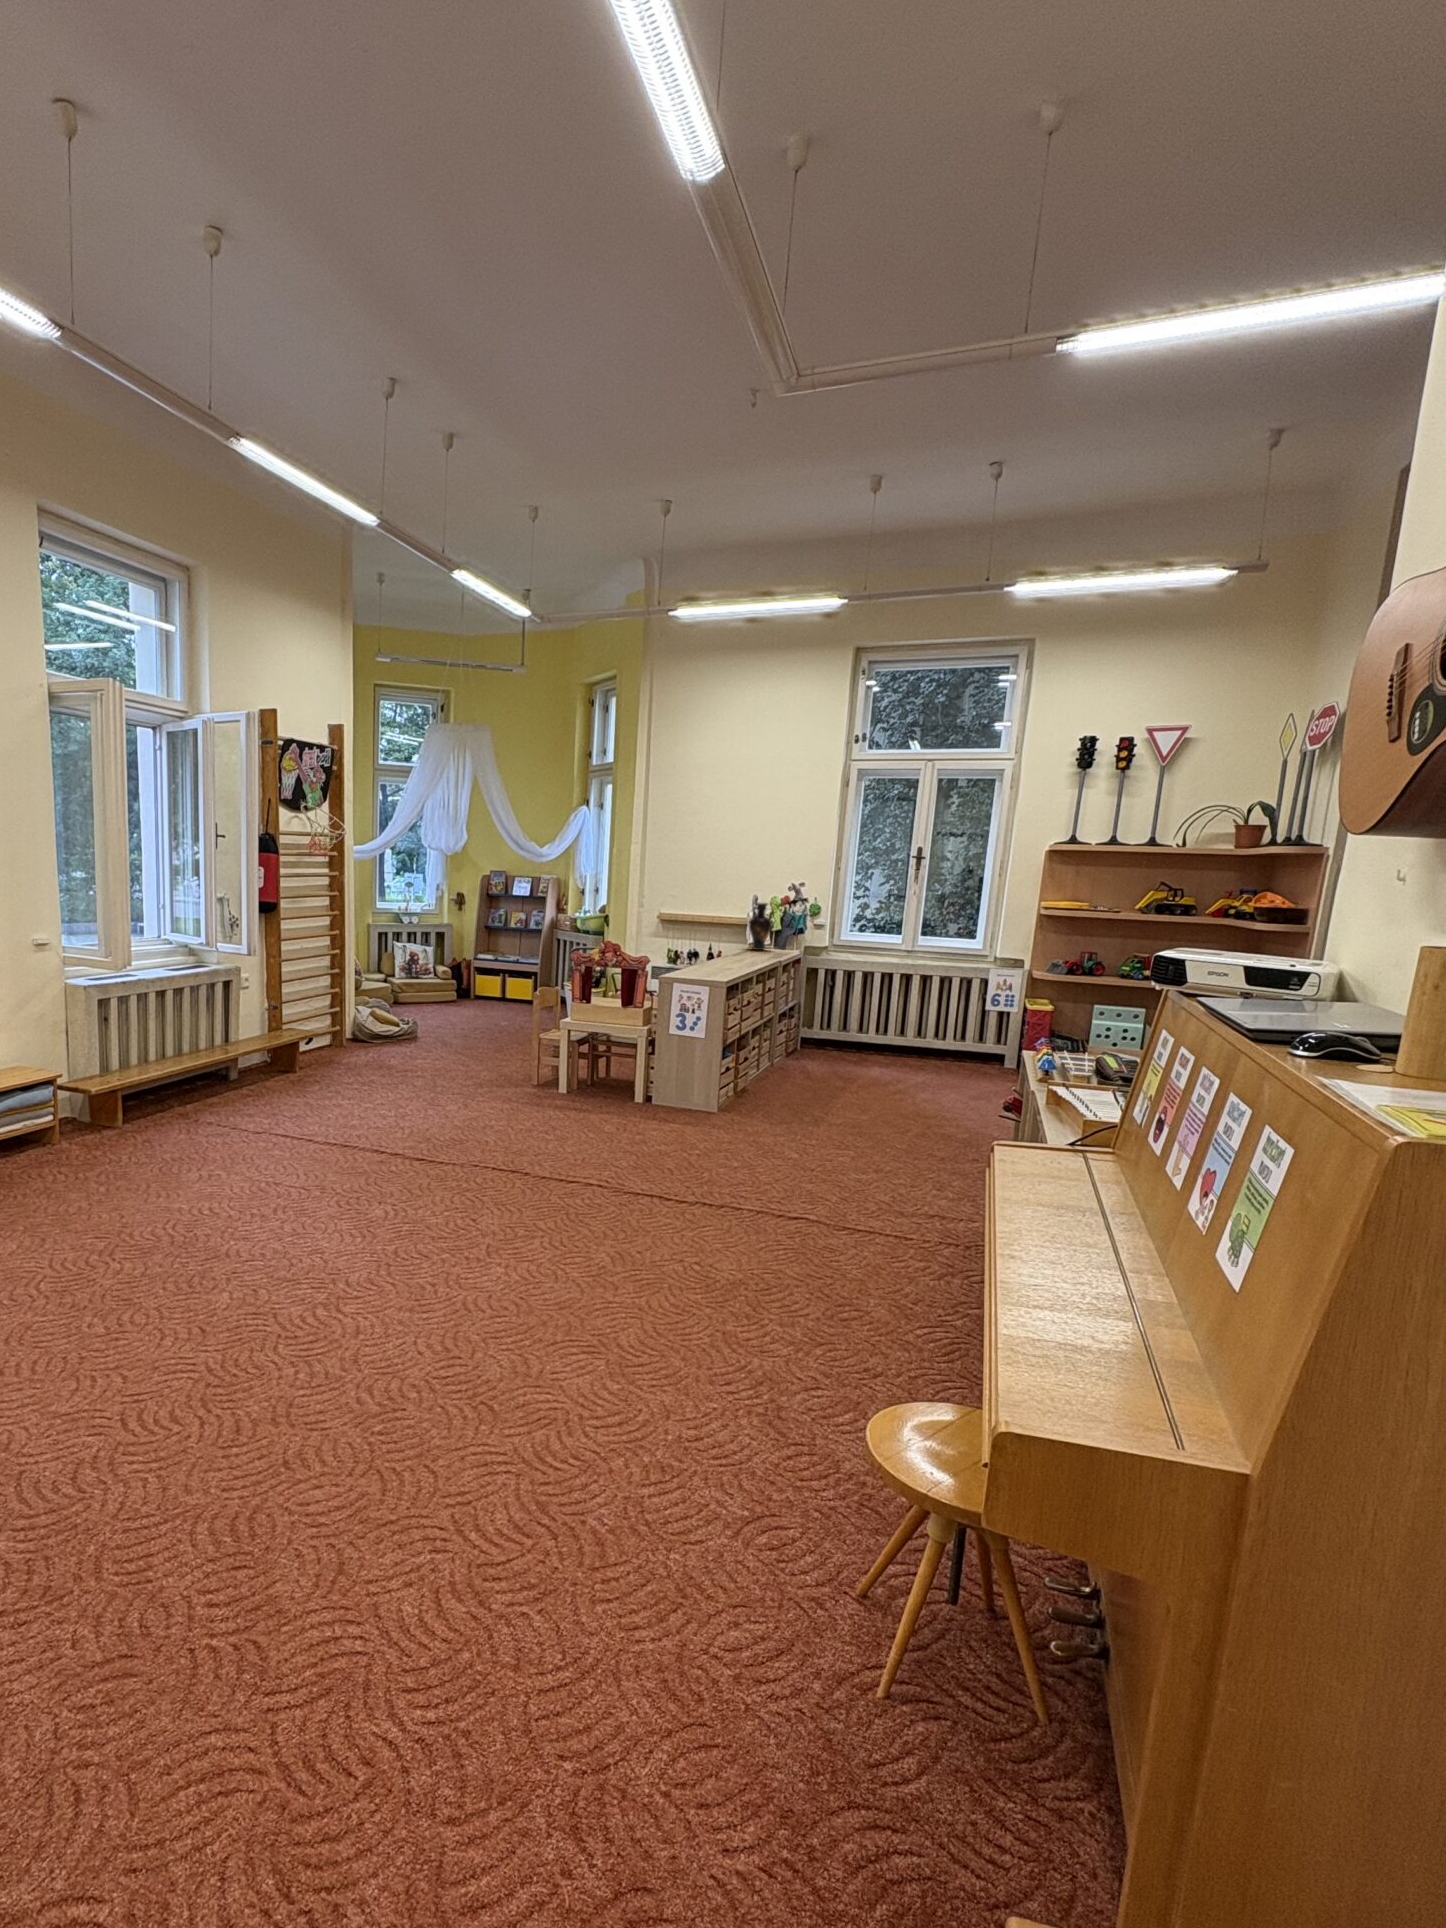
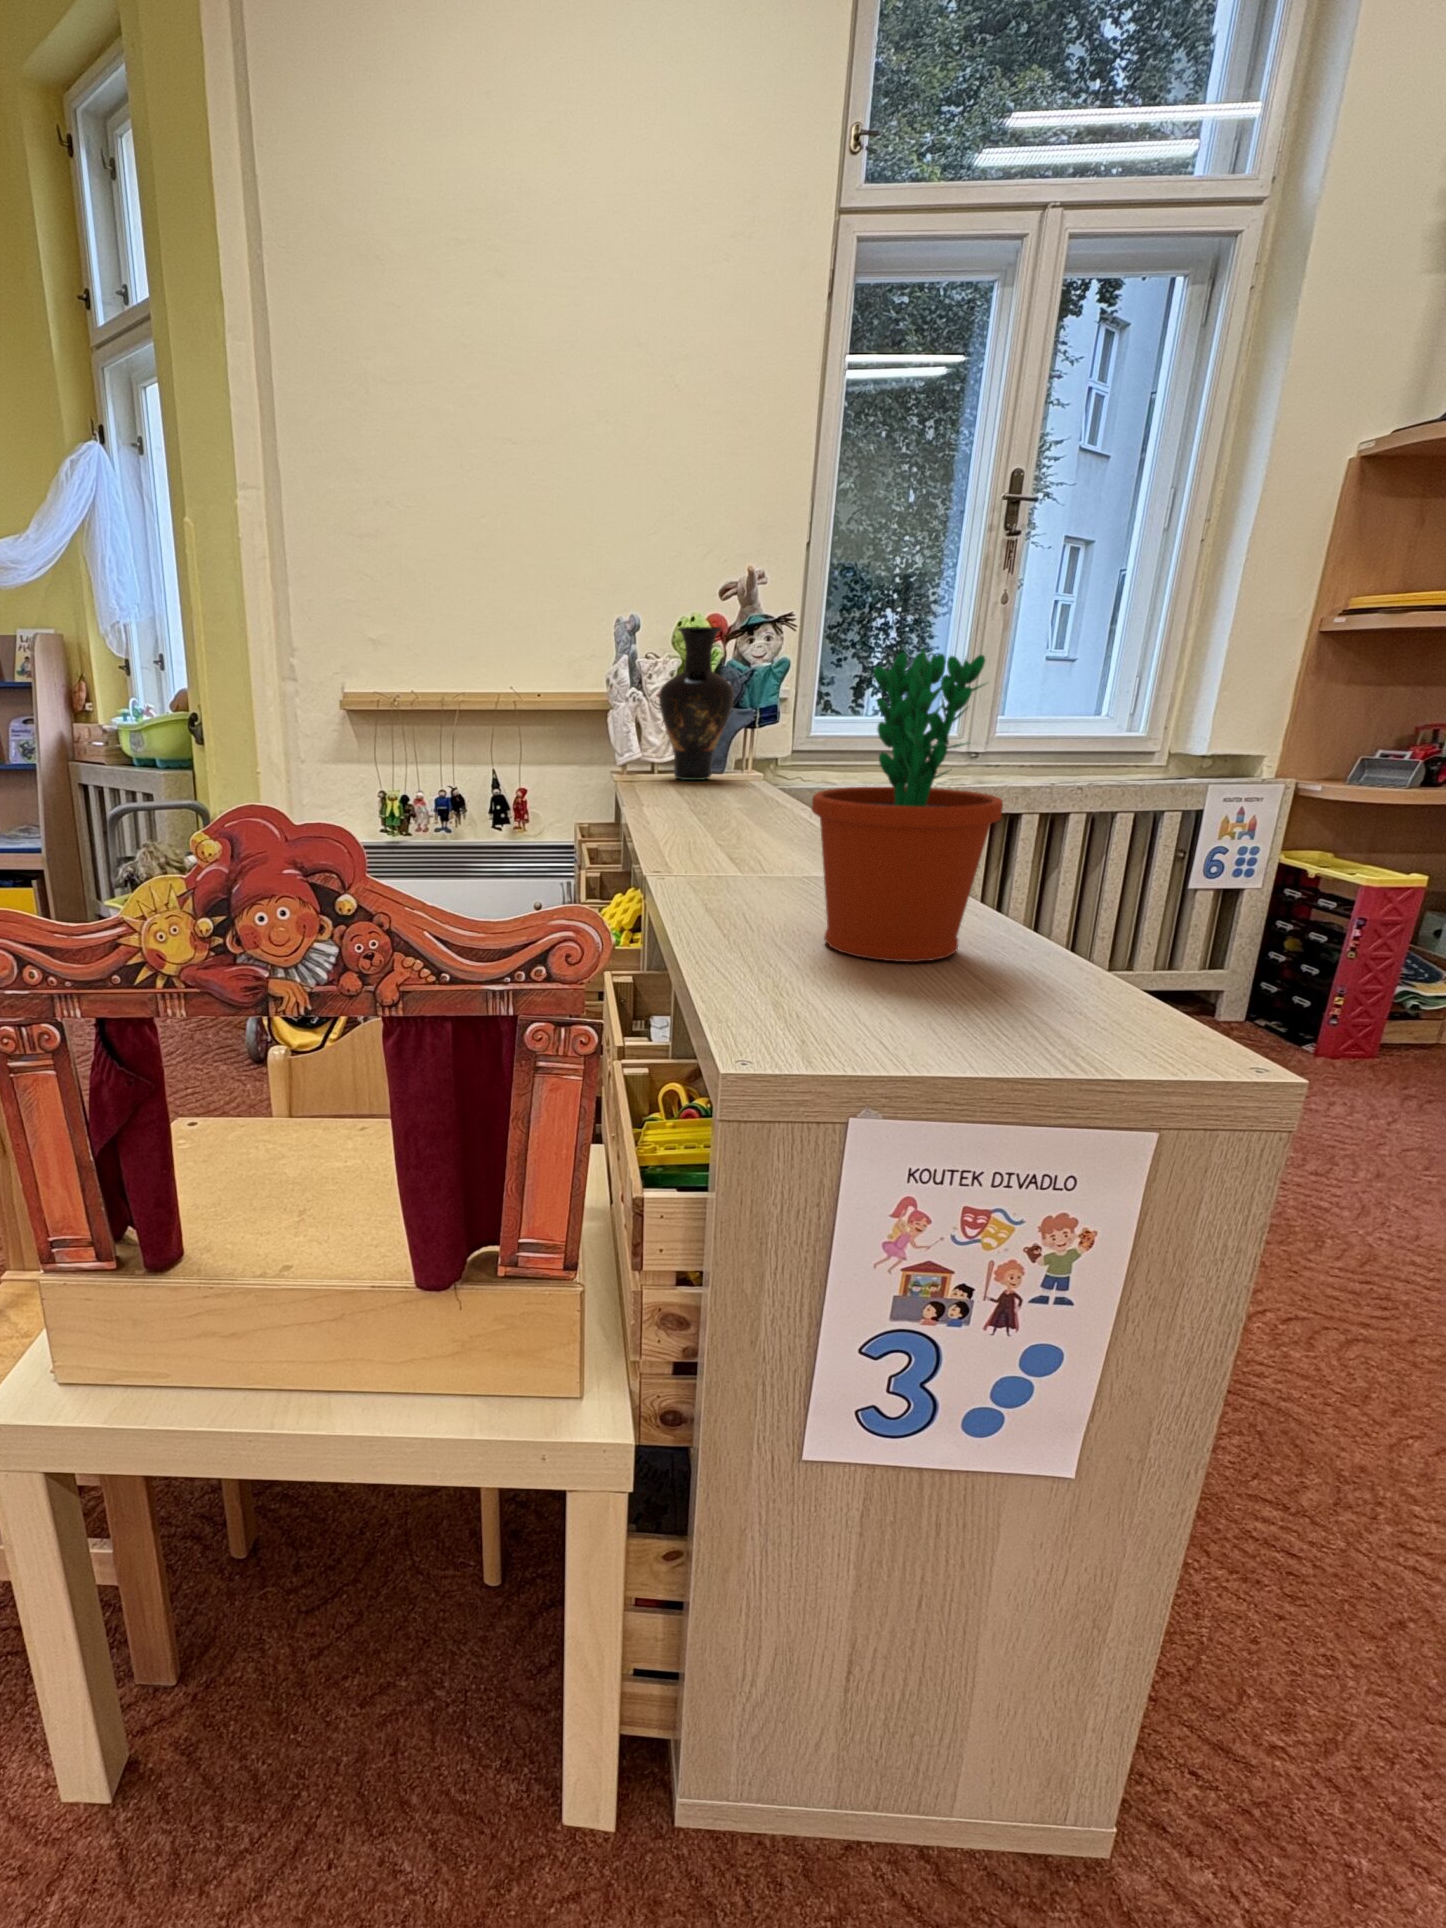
flower pot: none [697,924,727,973] -> present [812,648,1003,962]

